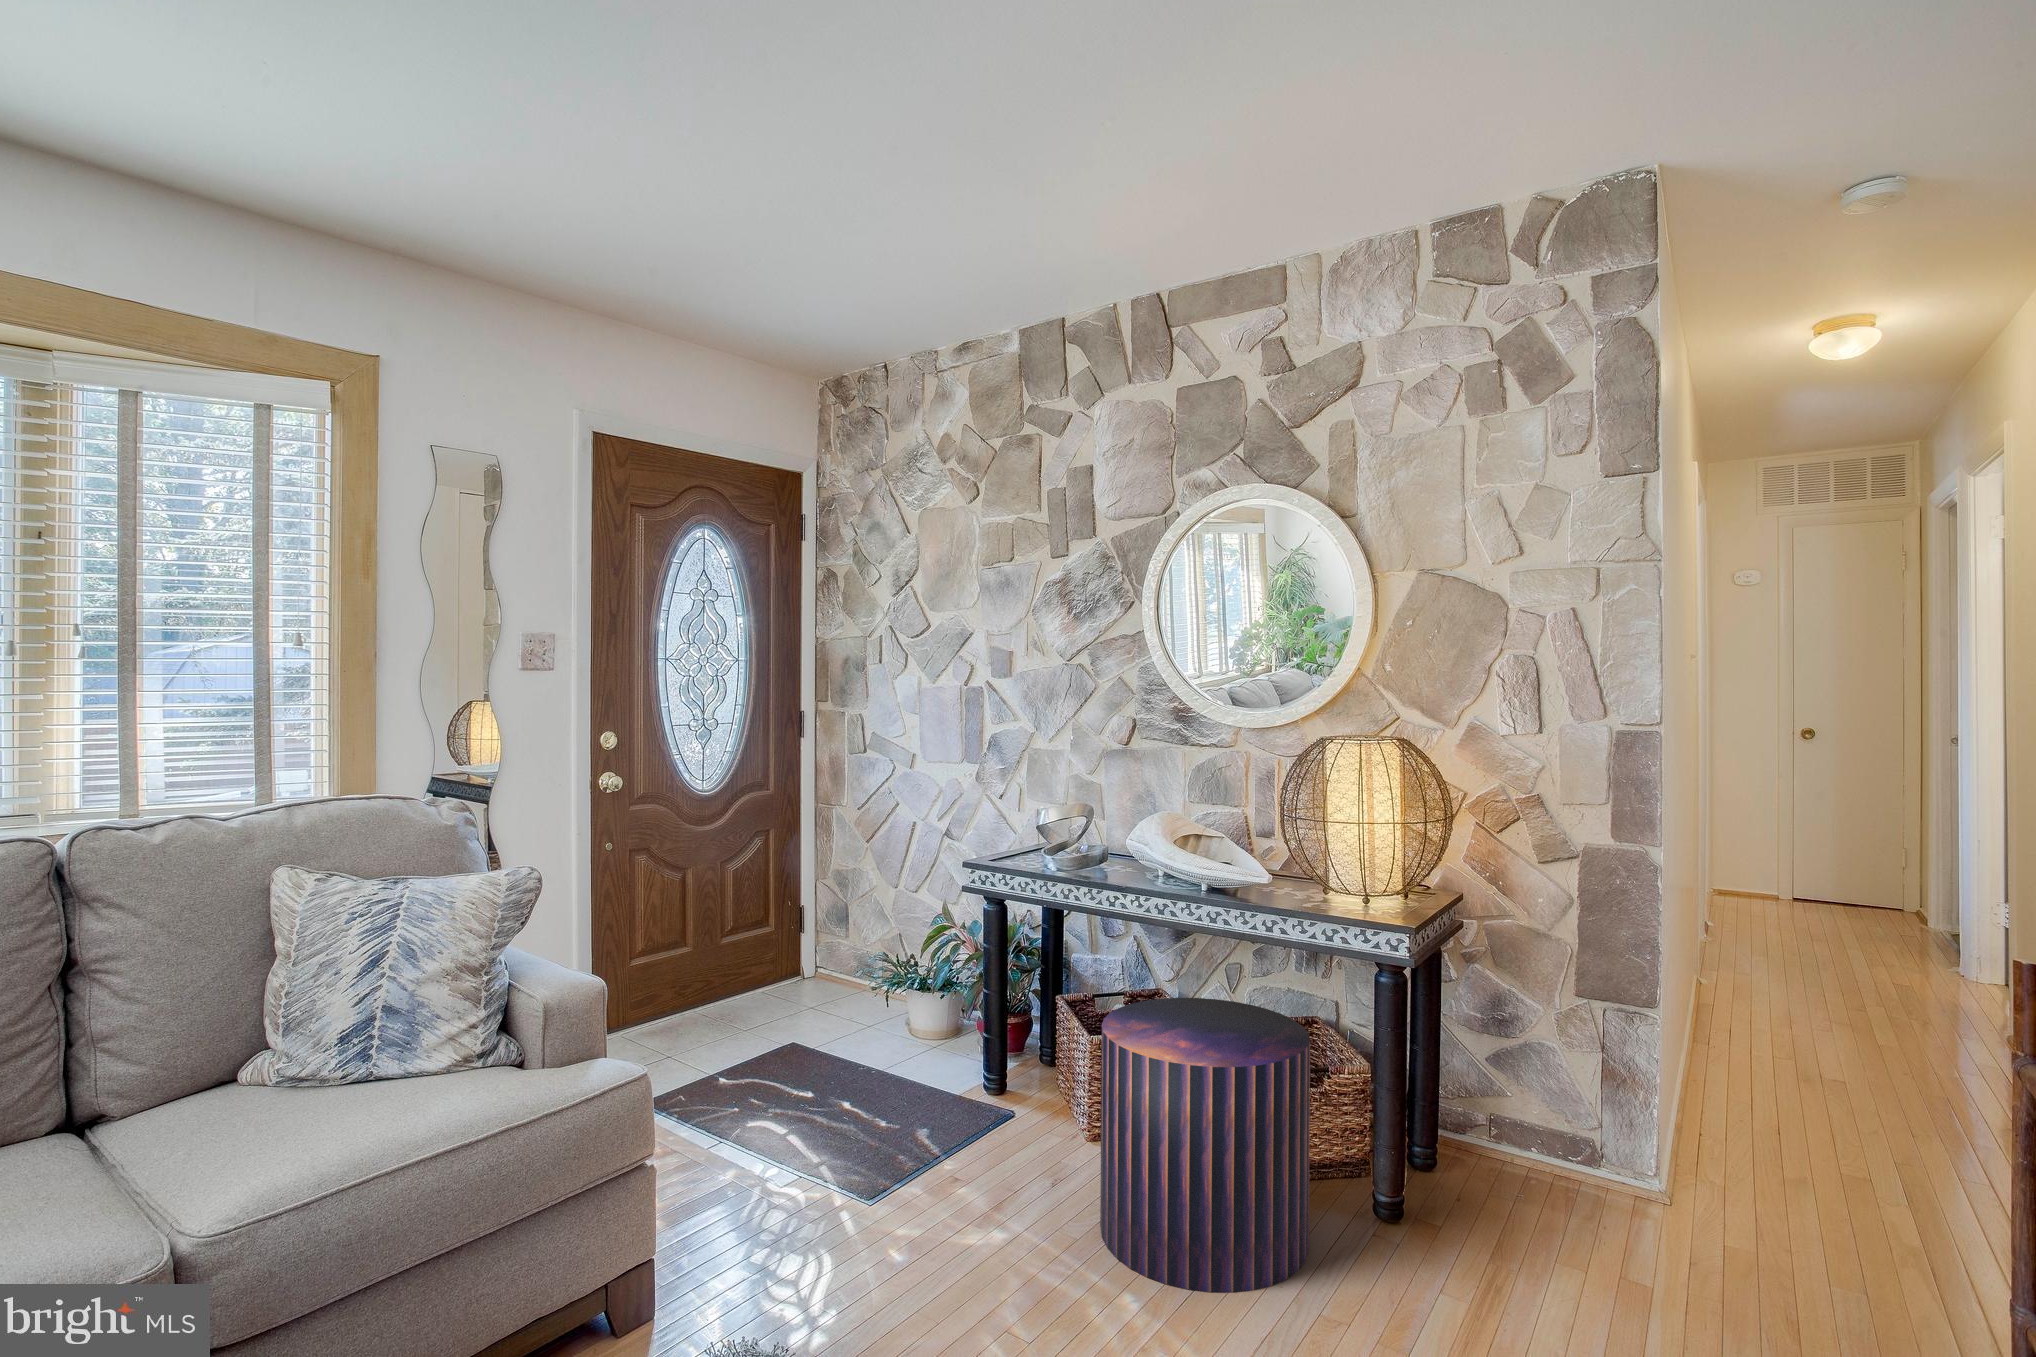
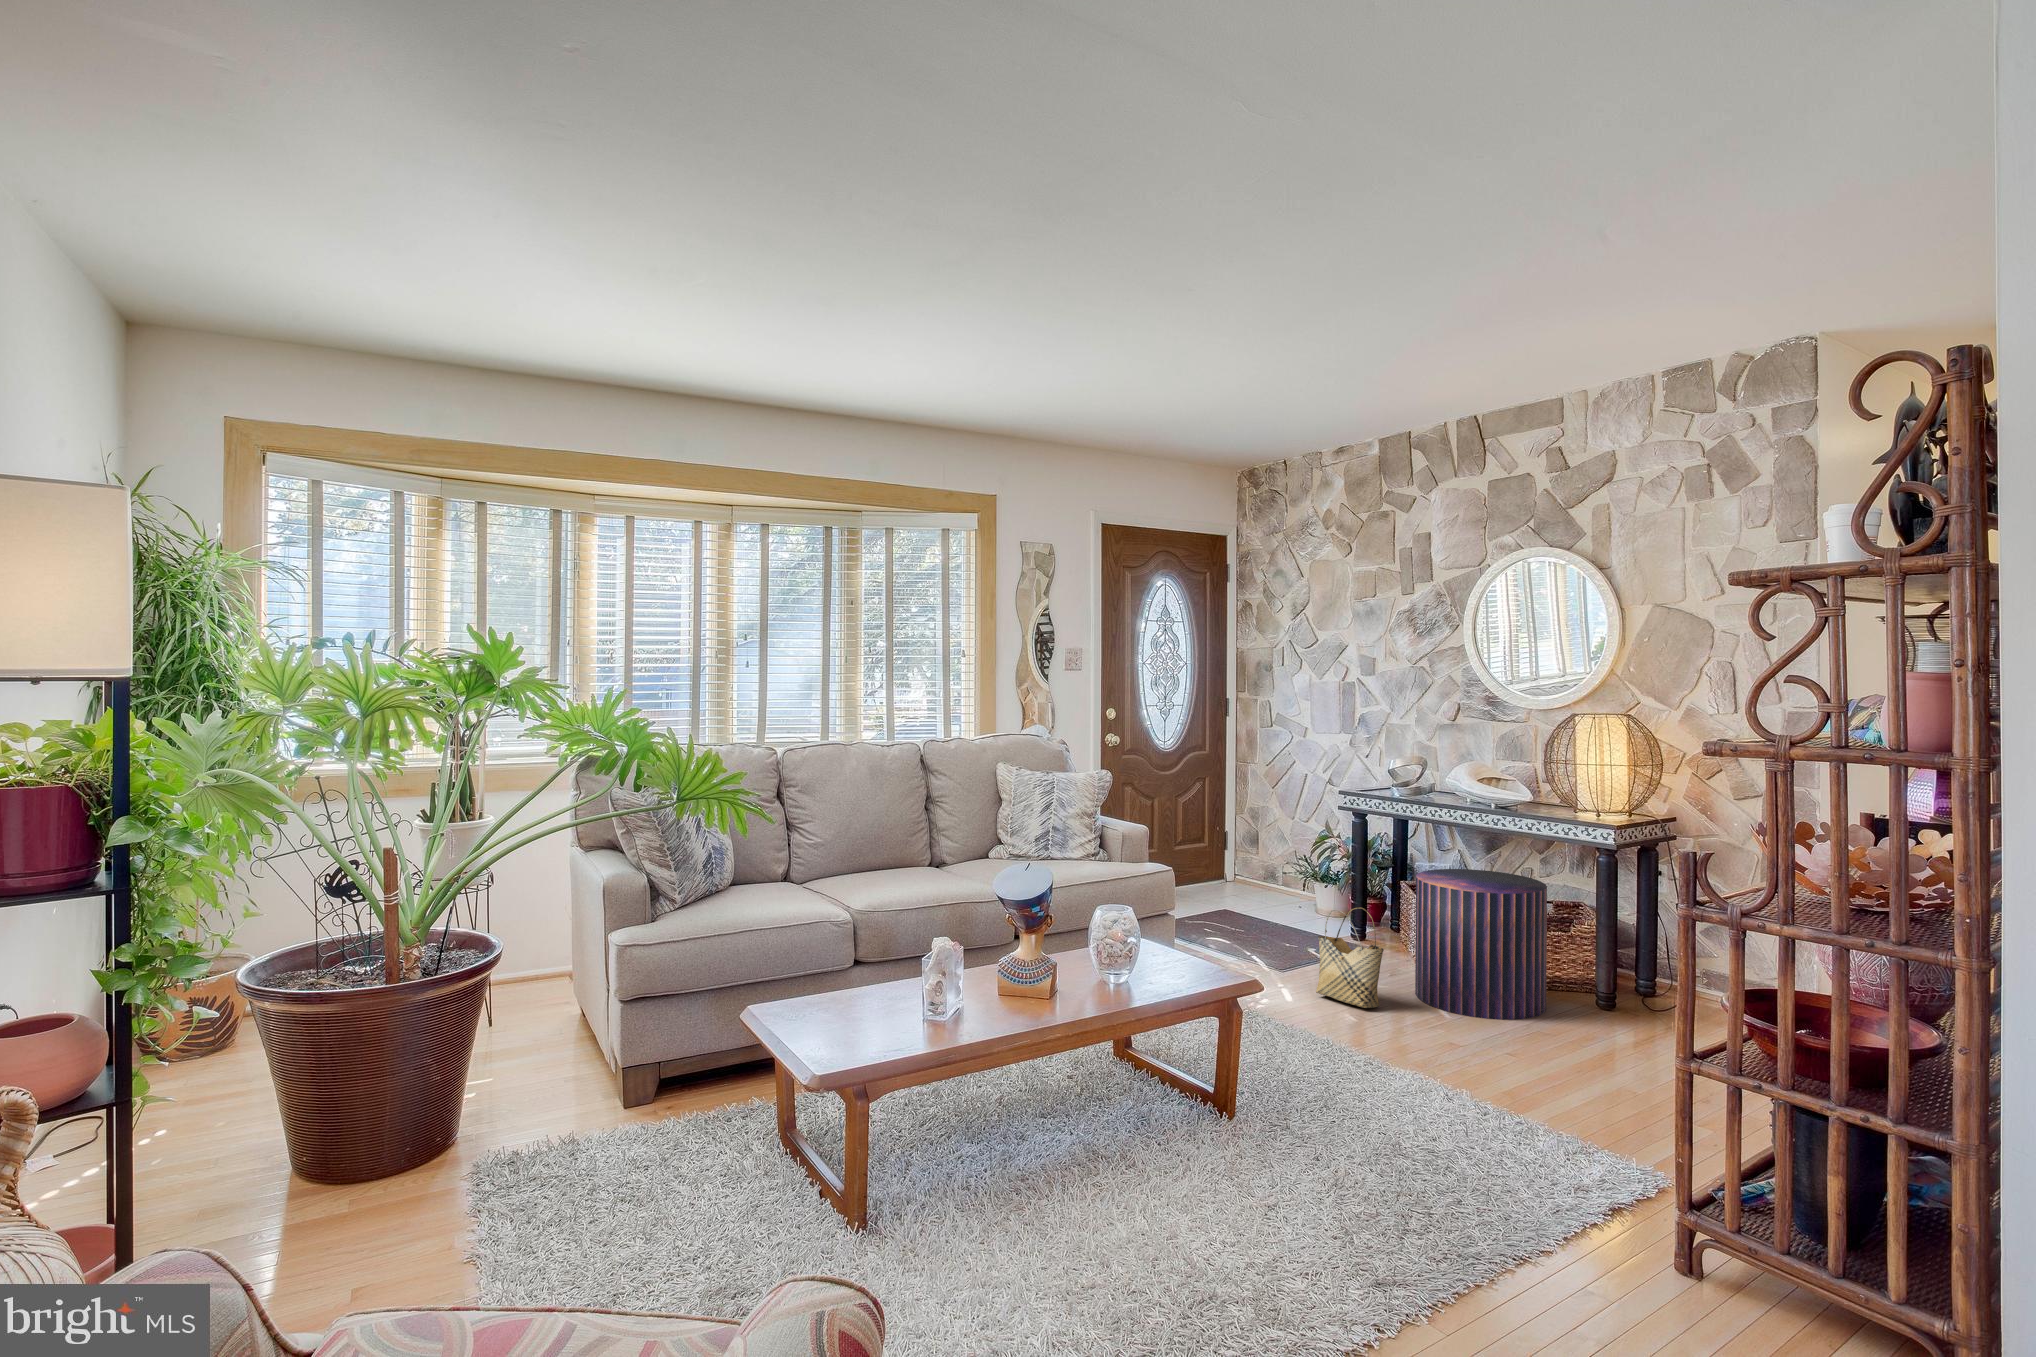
woven basket: none [935,1103,1056,1309] -> present [1316,907,1384,1008]

